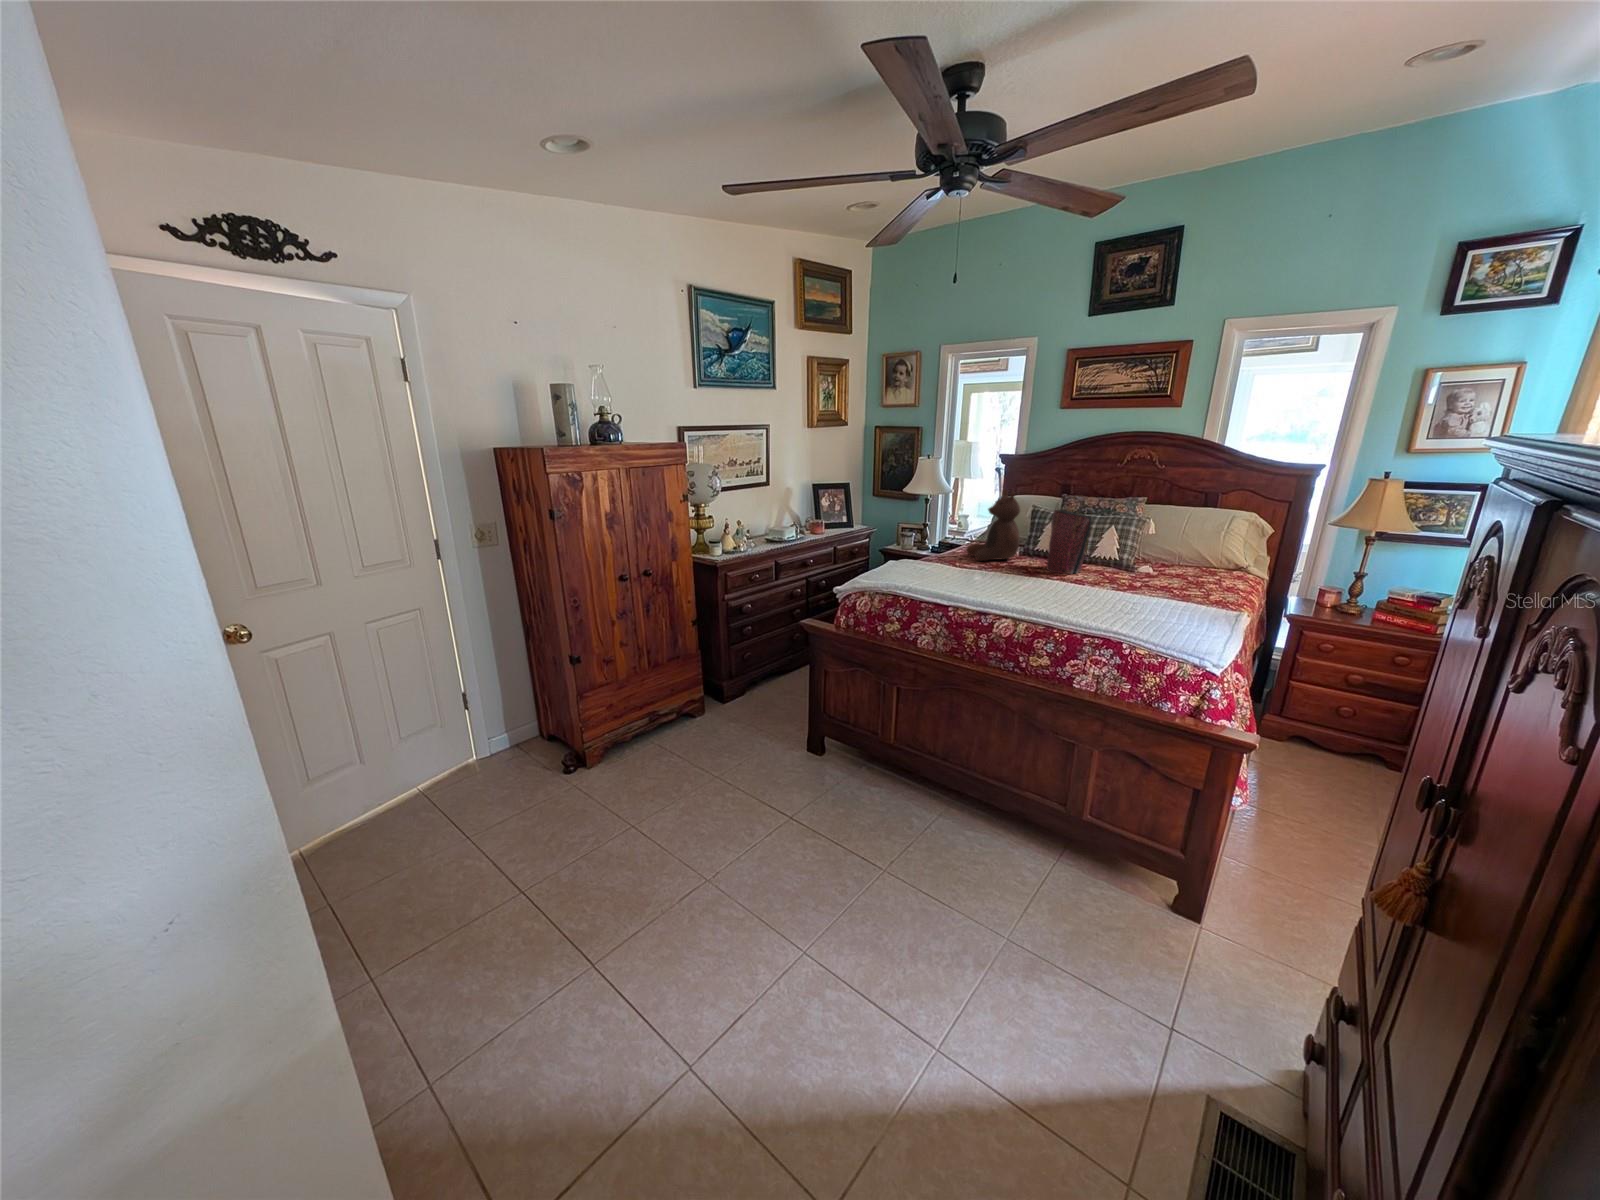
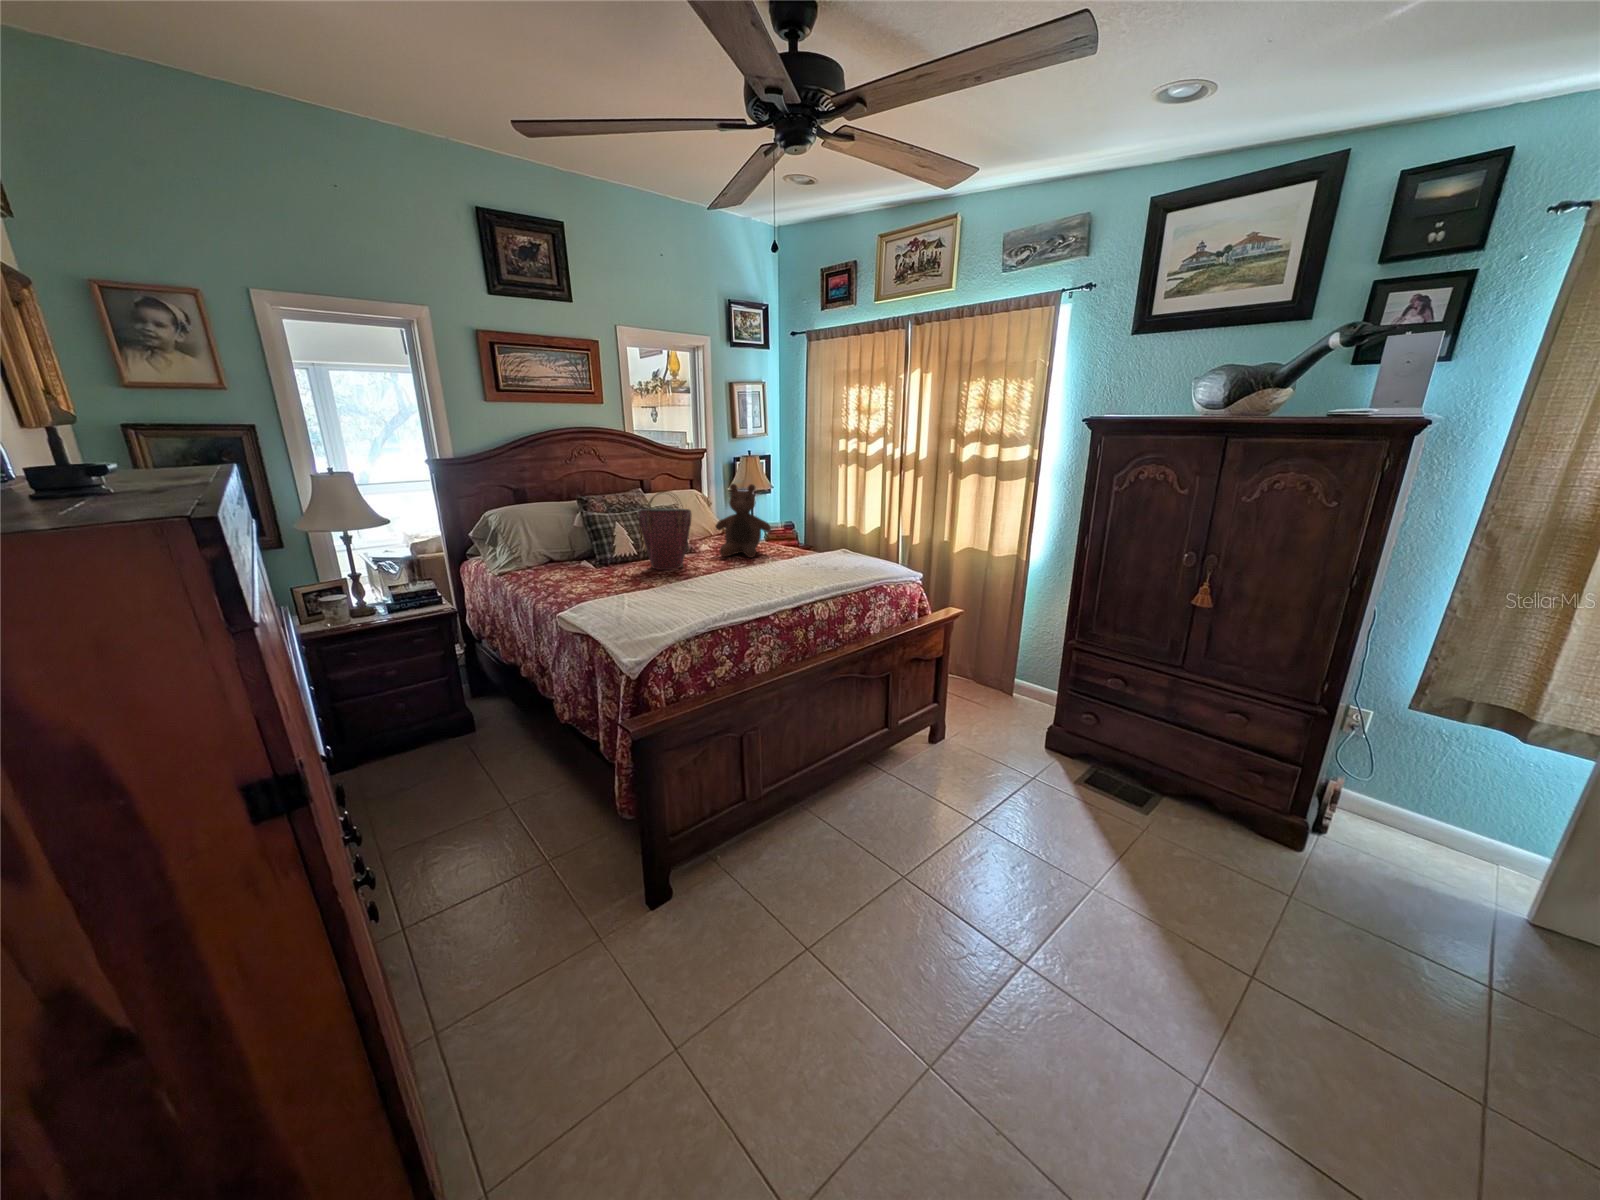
stuffed bear: present [966,489,1020,561] -> present [716,484,771,558]

